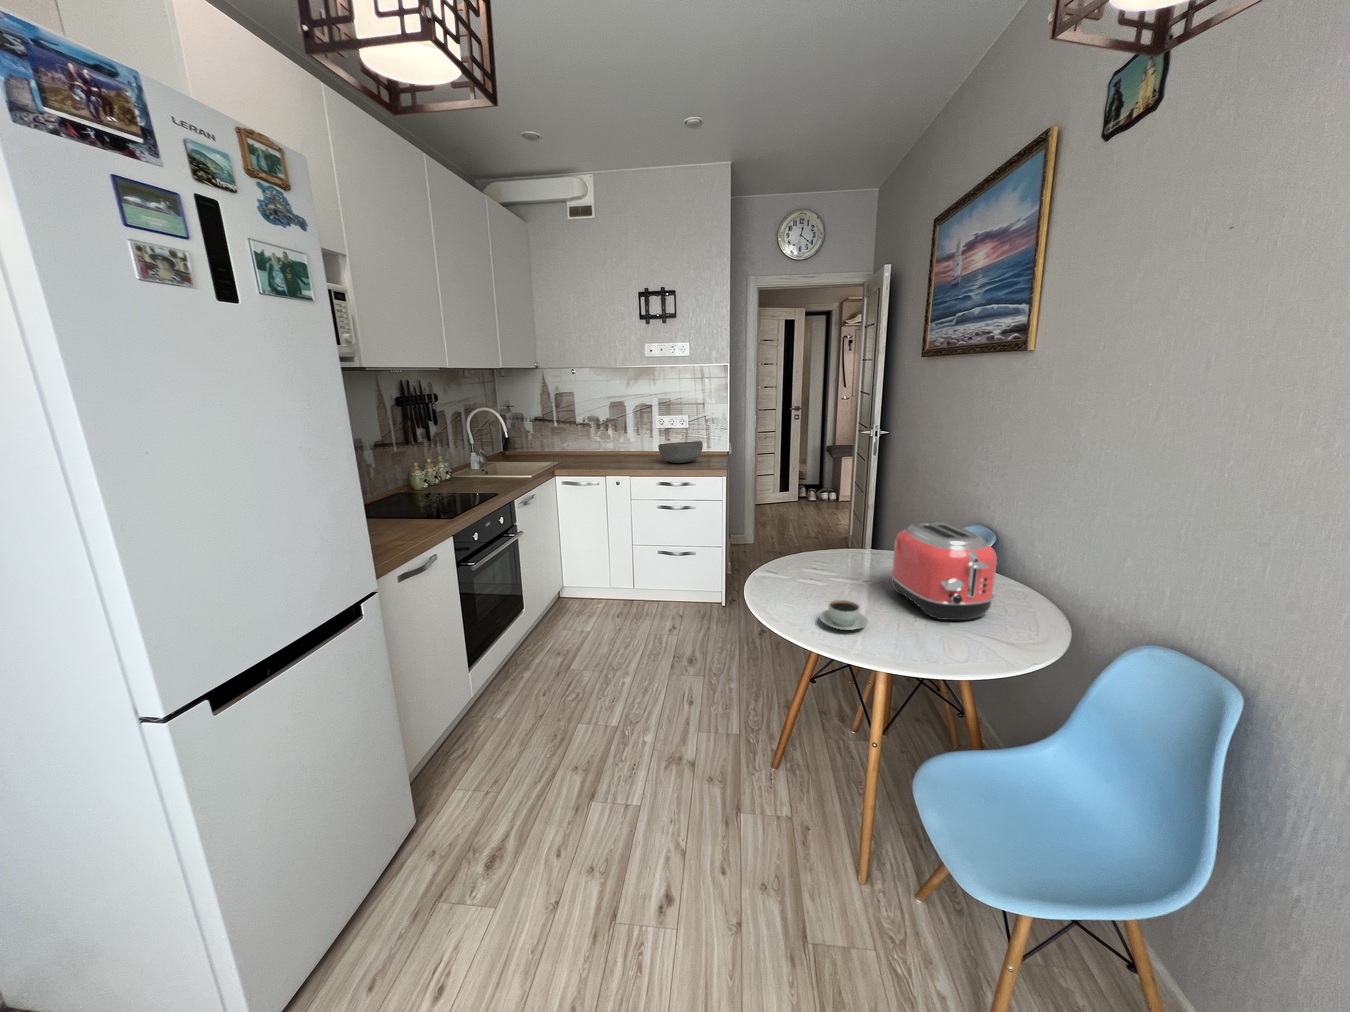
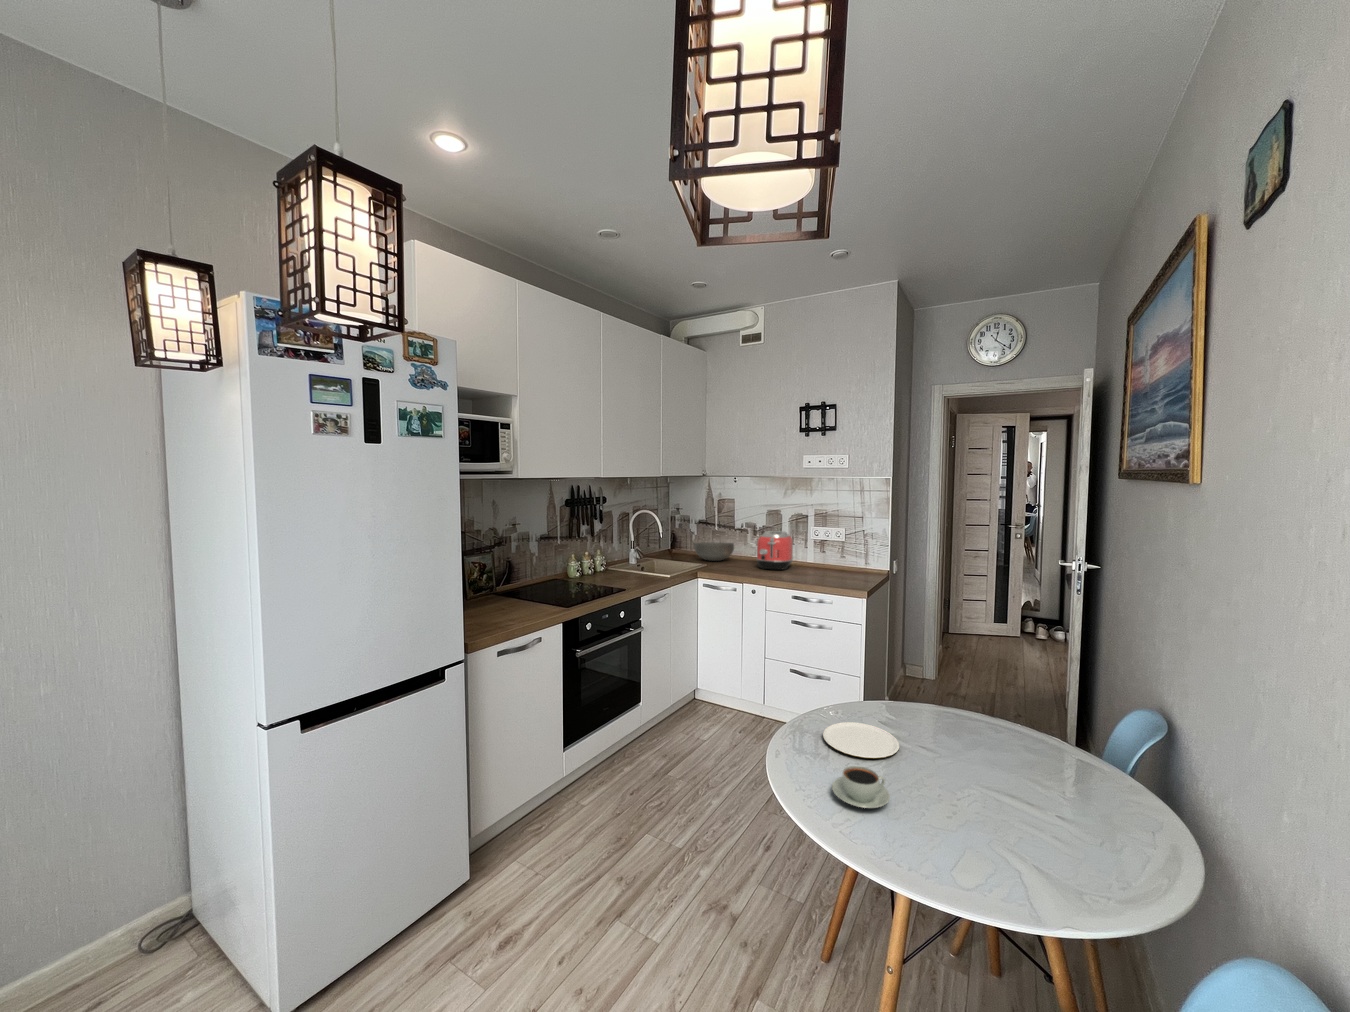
bowl: present [658,441,703,463] -> present [694,542,734,561]
toaster: present [890,522,997,620] -> present [757,531,793,570]
plate: none [775,572,839,597] -> present [823,722,899,759]

